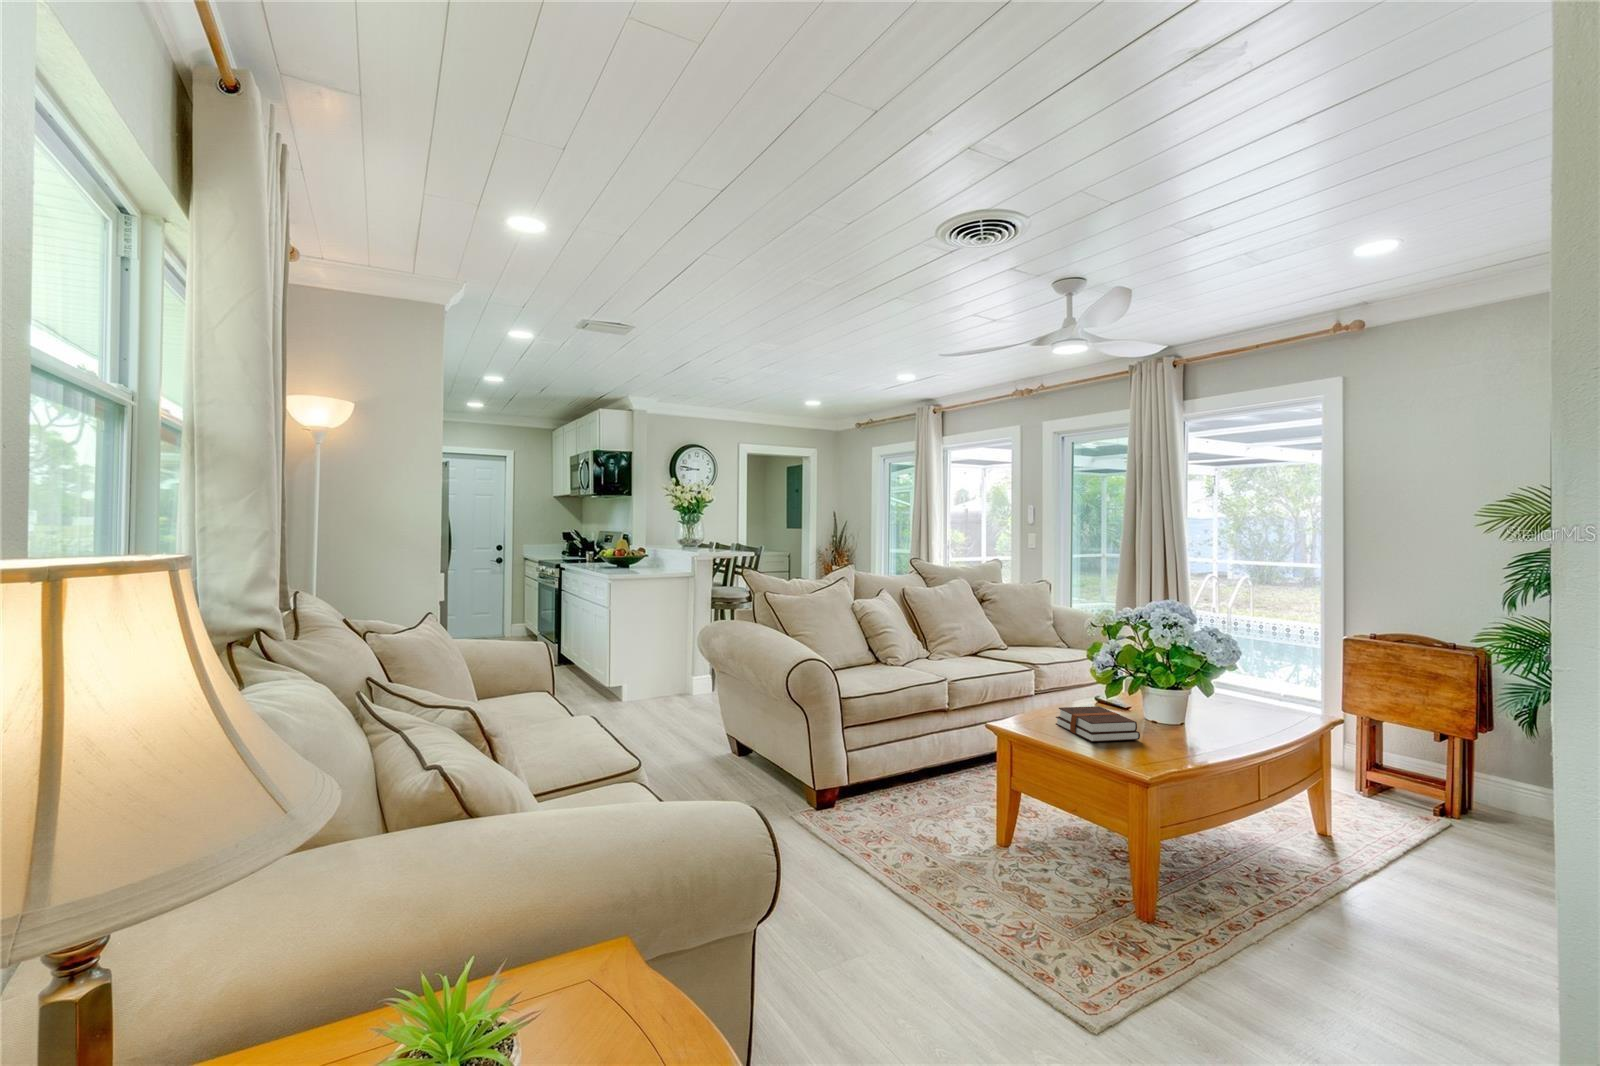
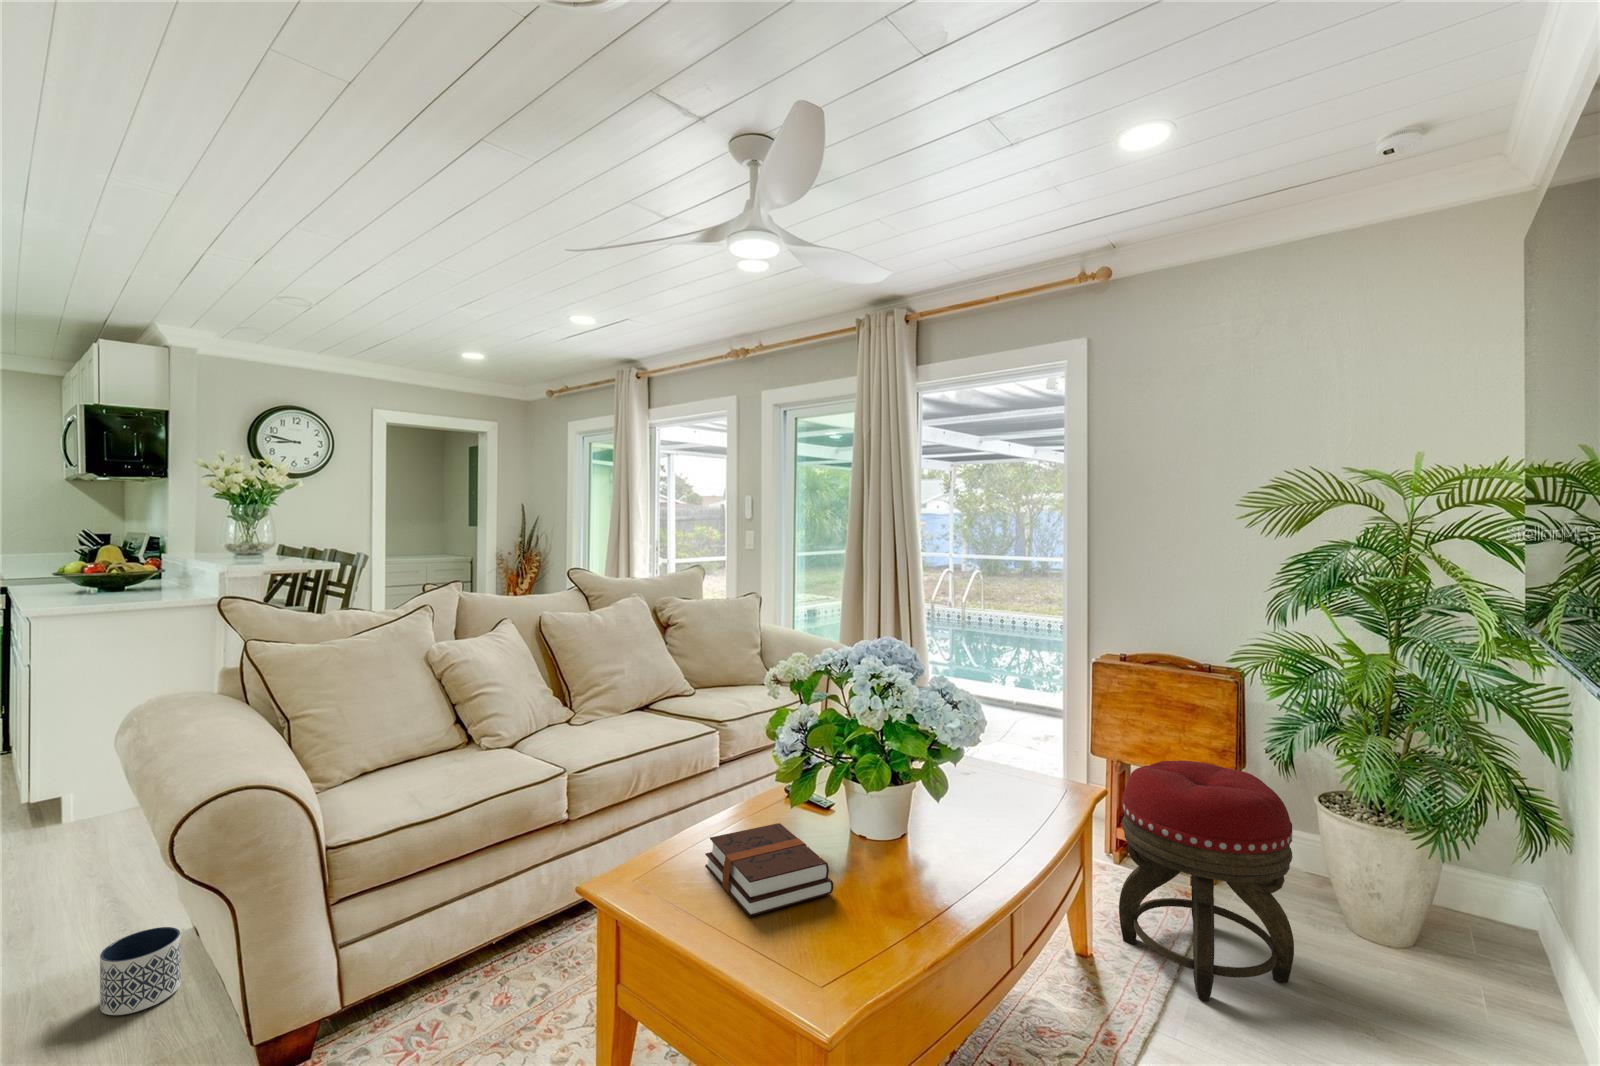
footstool: none [1355,706,1506,869] -> present [1119,761,1294,1001]
planter: none [714,743,745,781] -> present [100,927,181,1015]

